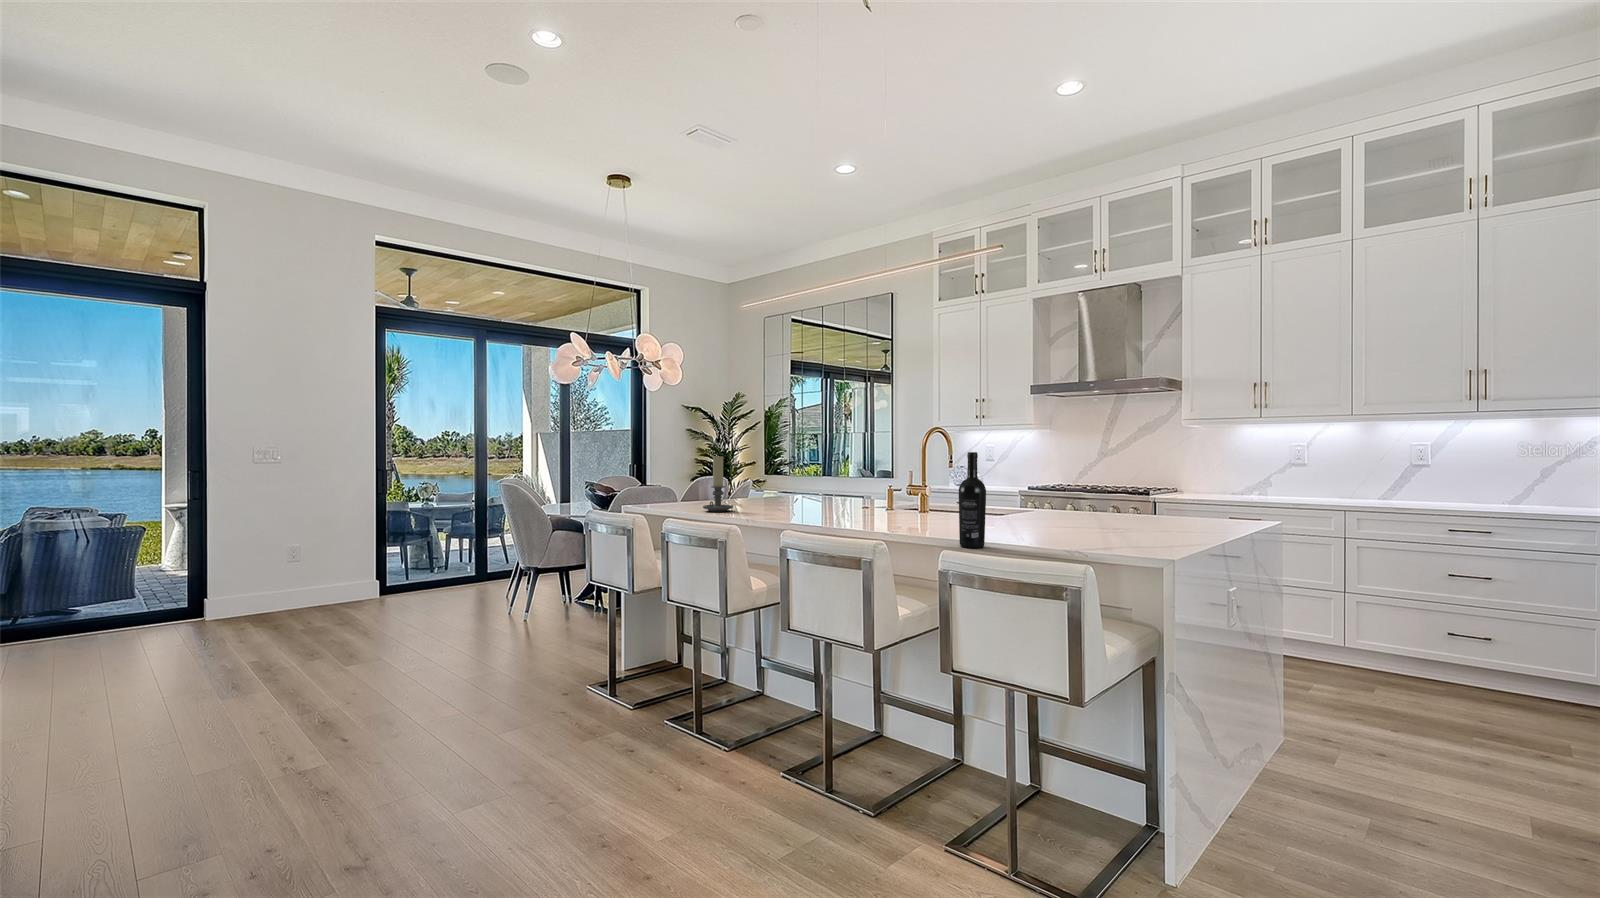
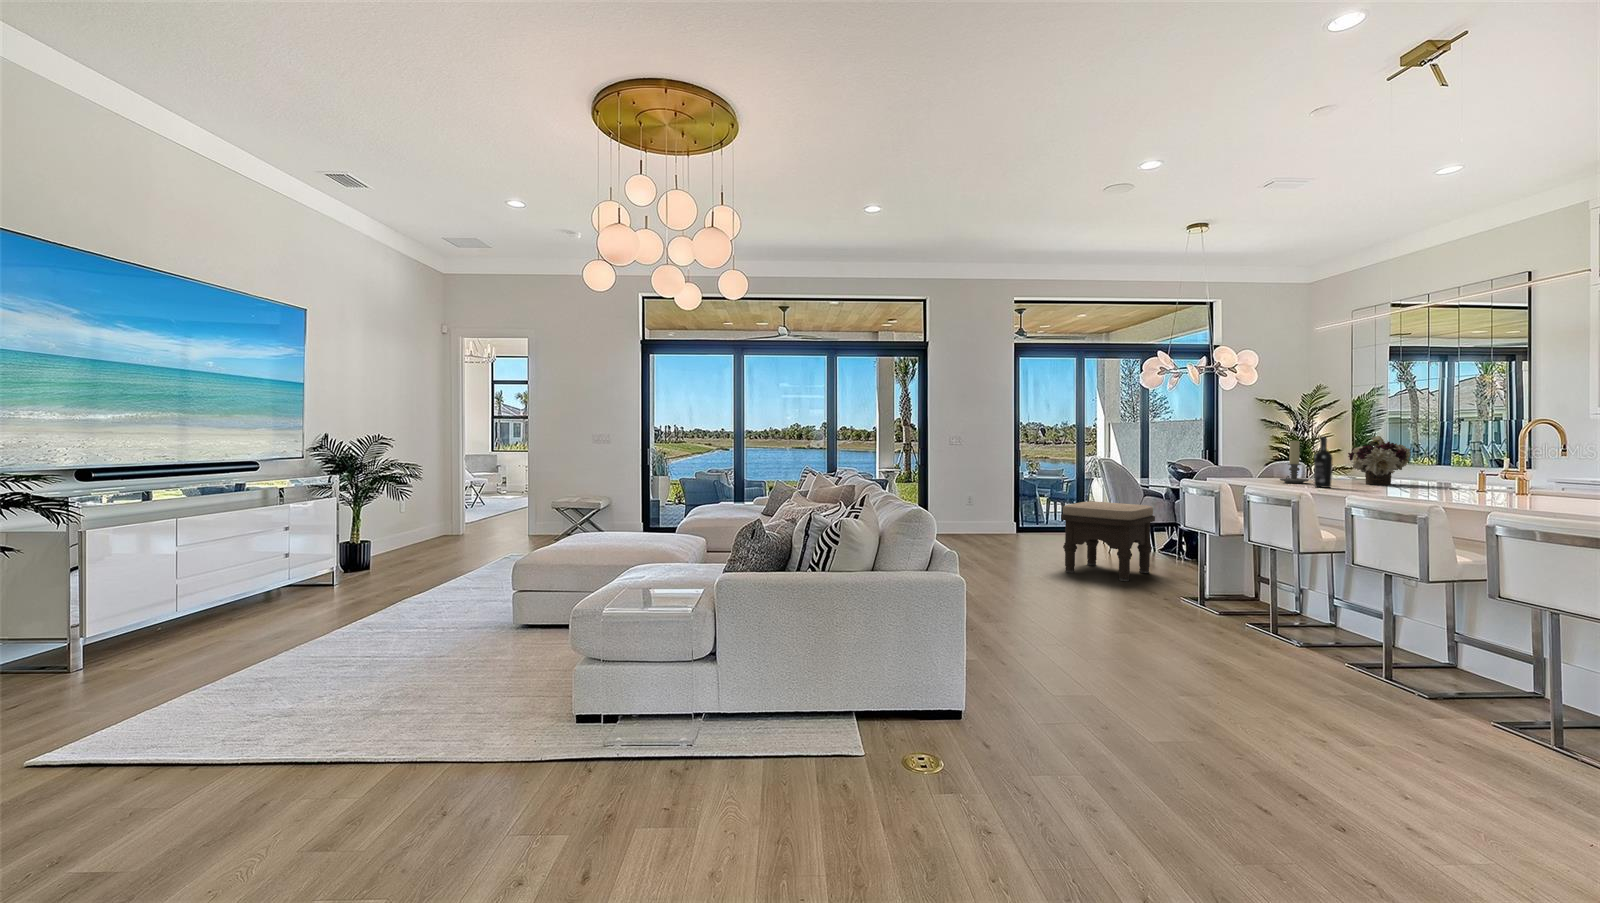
flower arrangement: none [770,449,827,509] -> present [1348,436,1411,485]
wine bottle: present [959,452,986,548] -> present [1314,437,1333,488]
ottoman: none [421,546,562,667] -> present [1061,501,1155,581]

